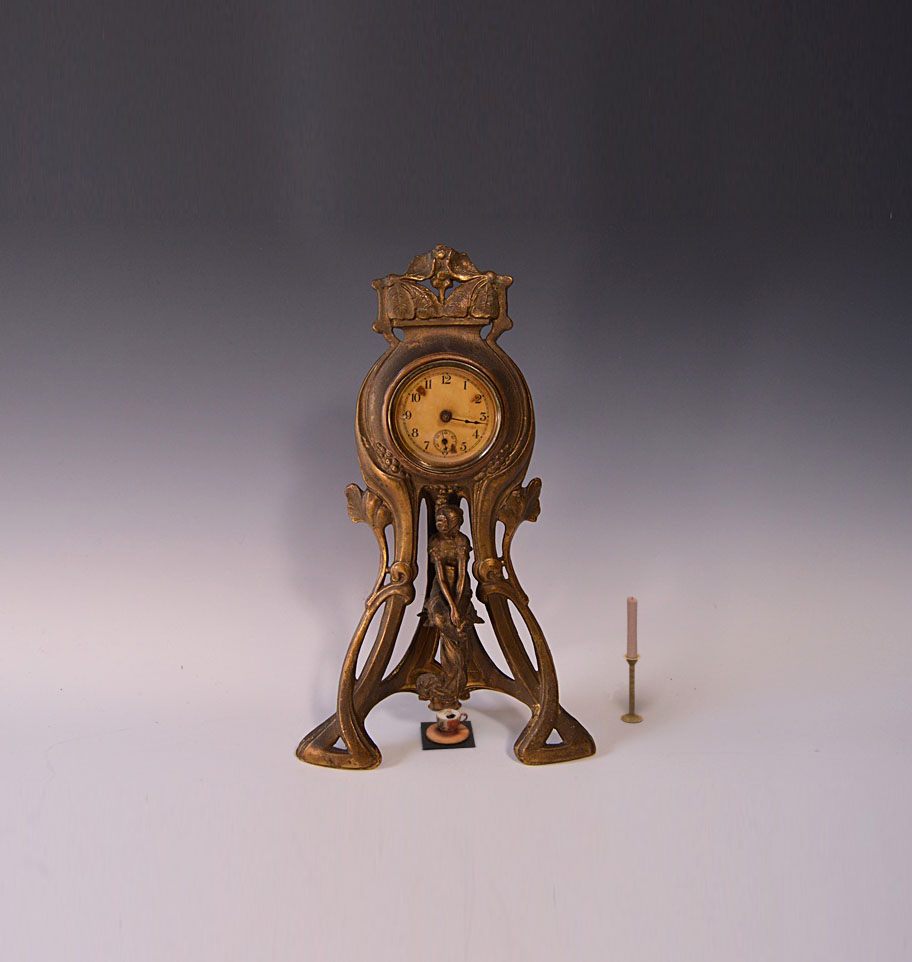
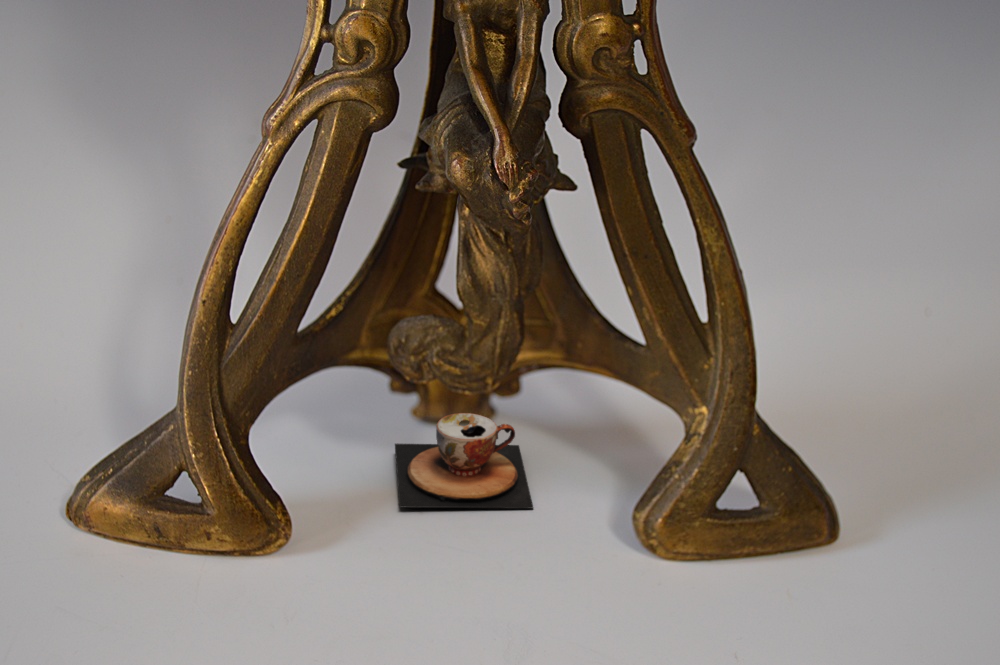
candlestick: present [621,597,643,723] -> none [884,153,960,466]

